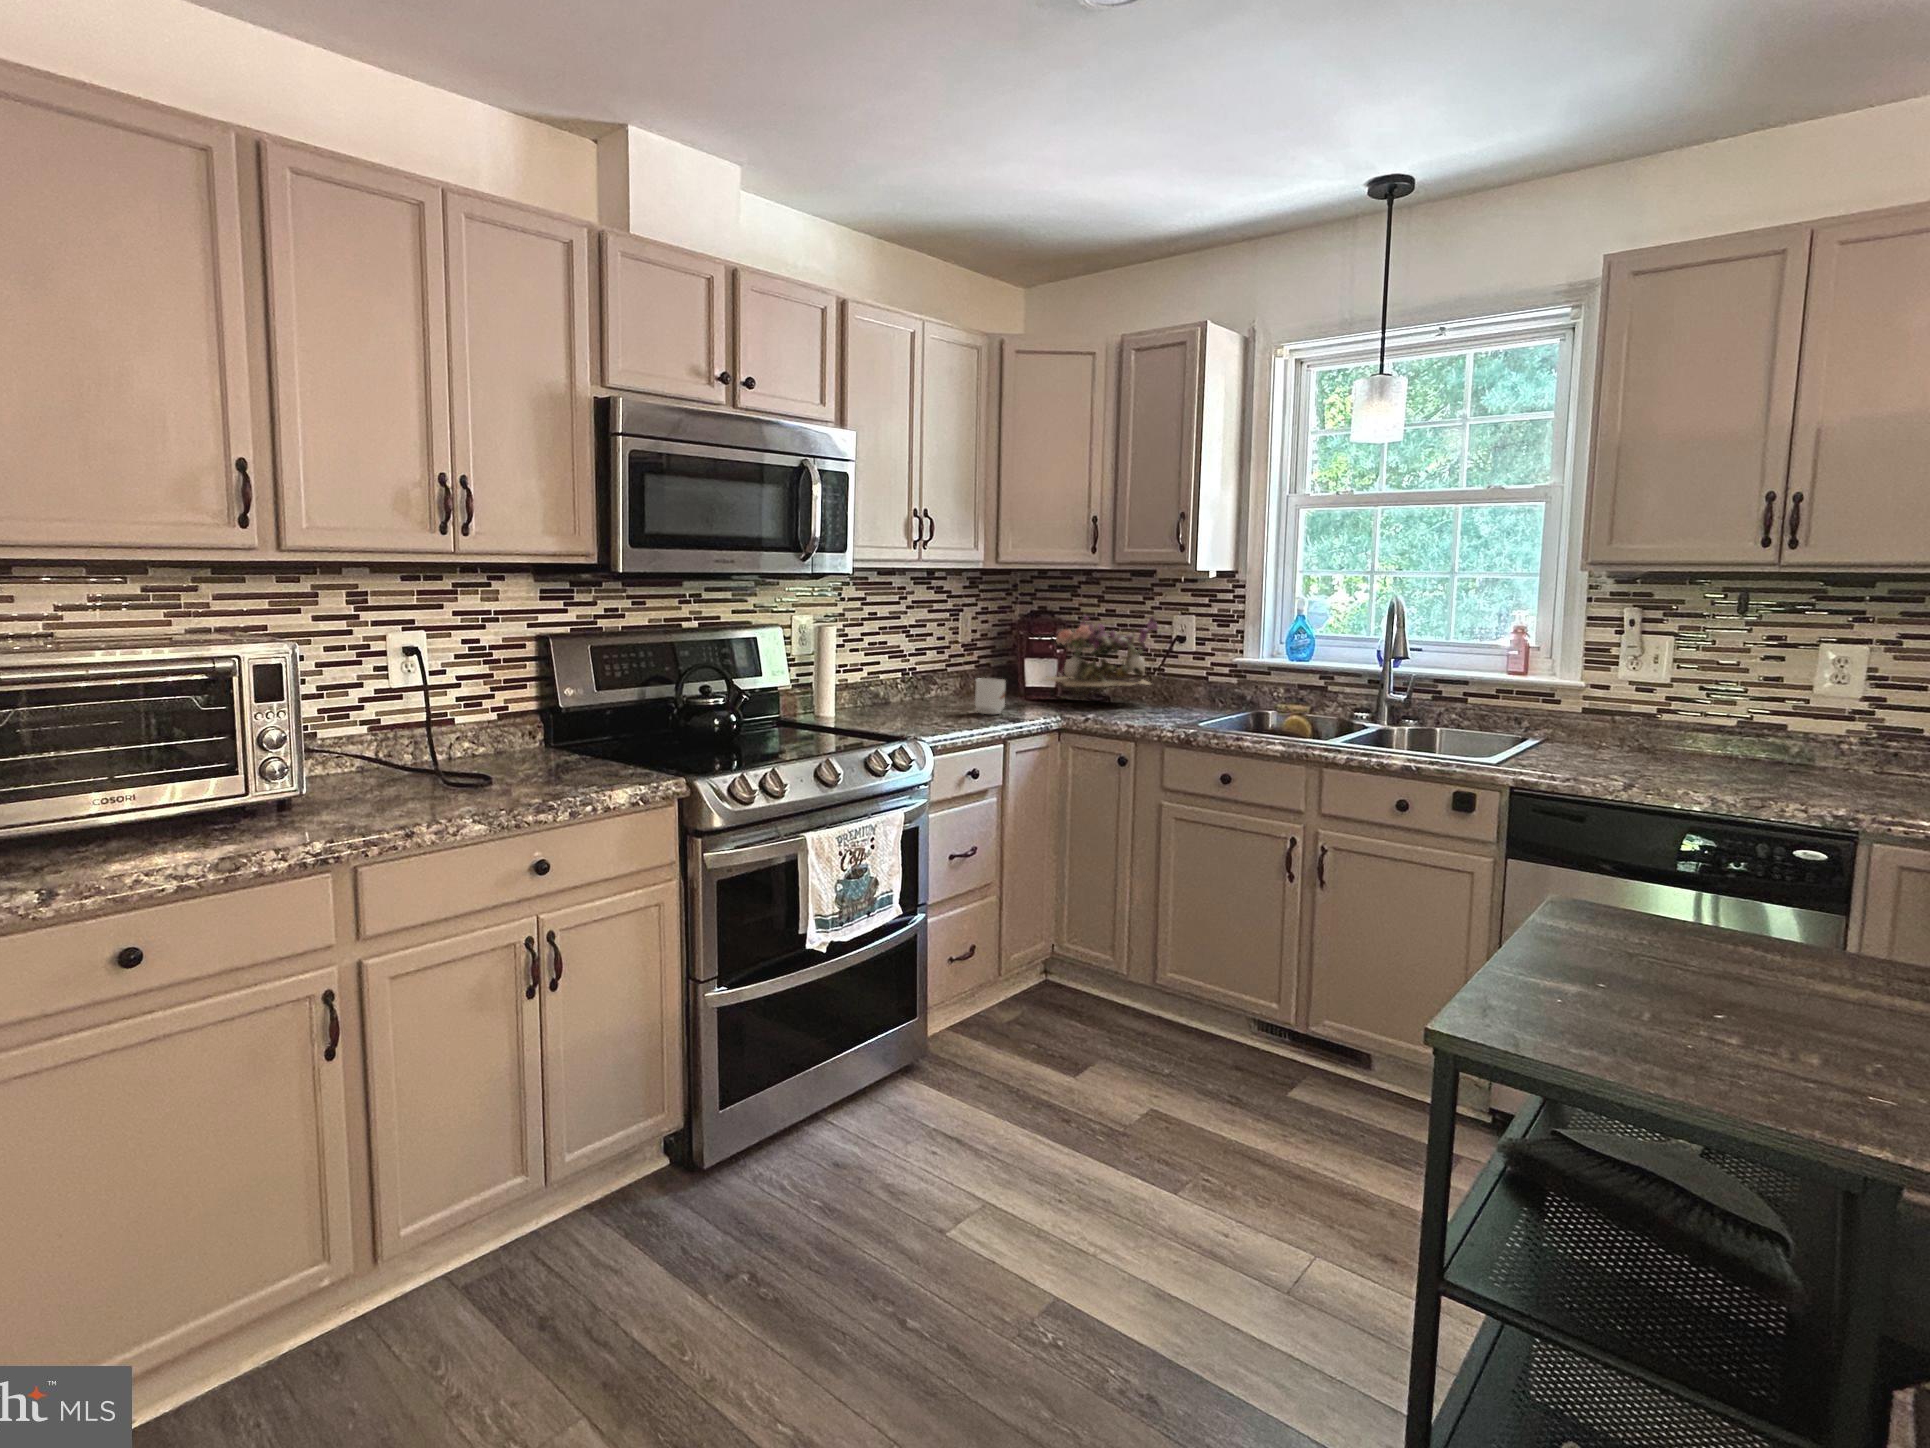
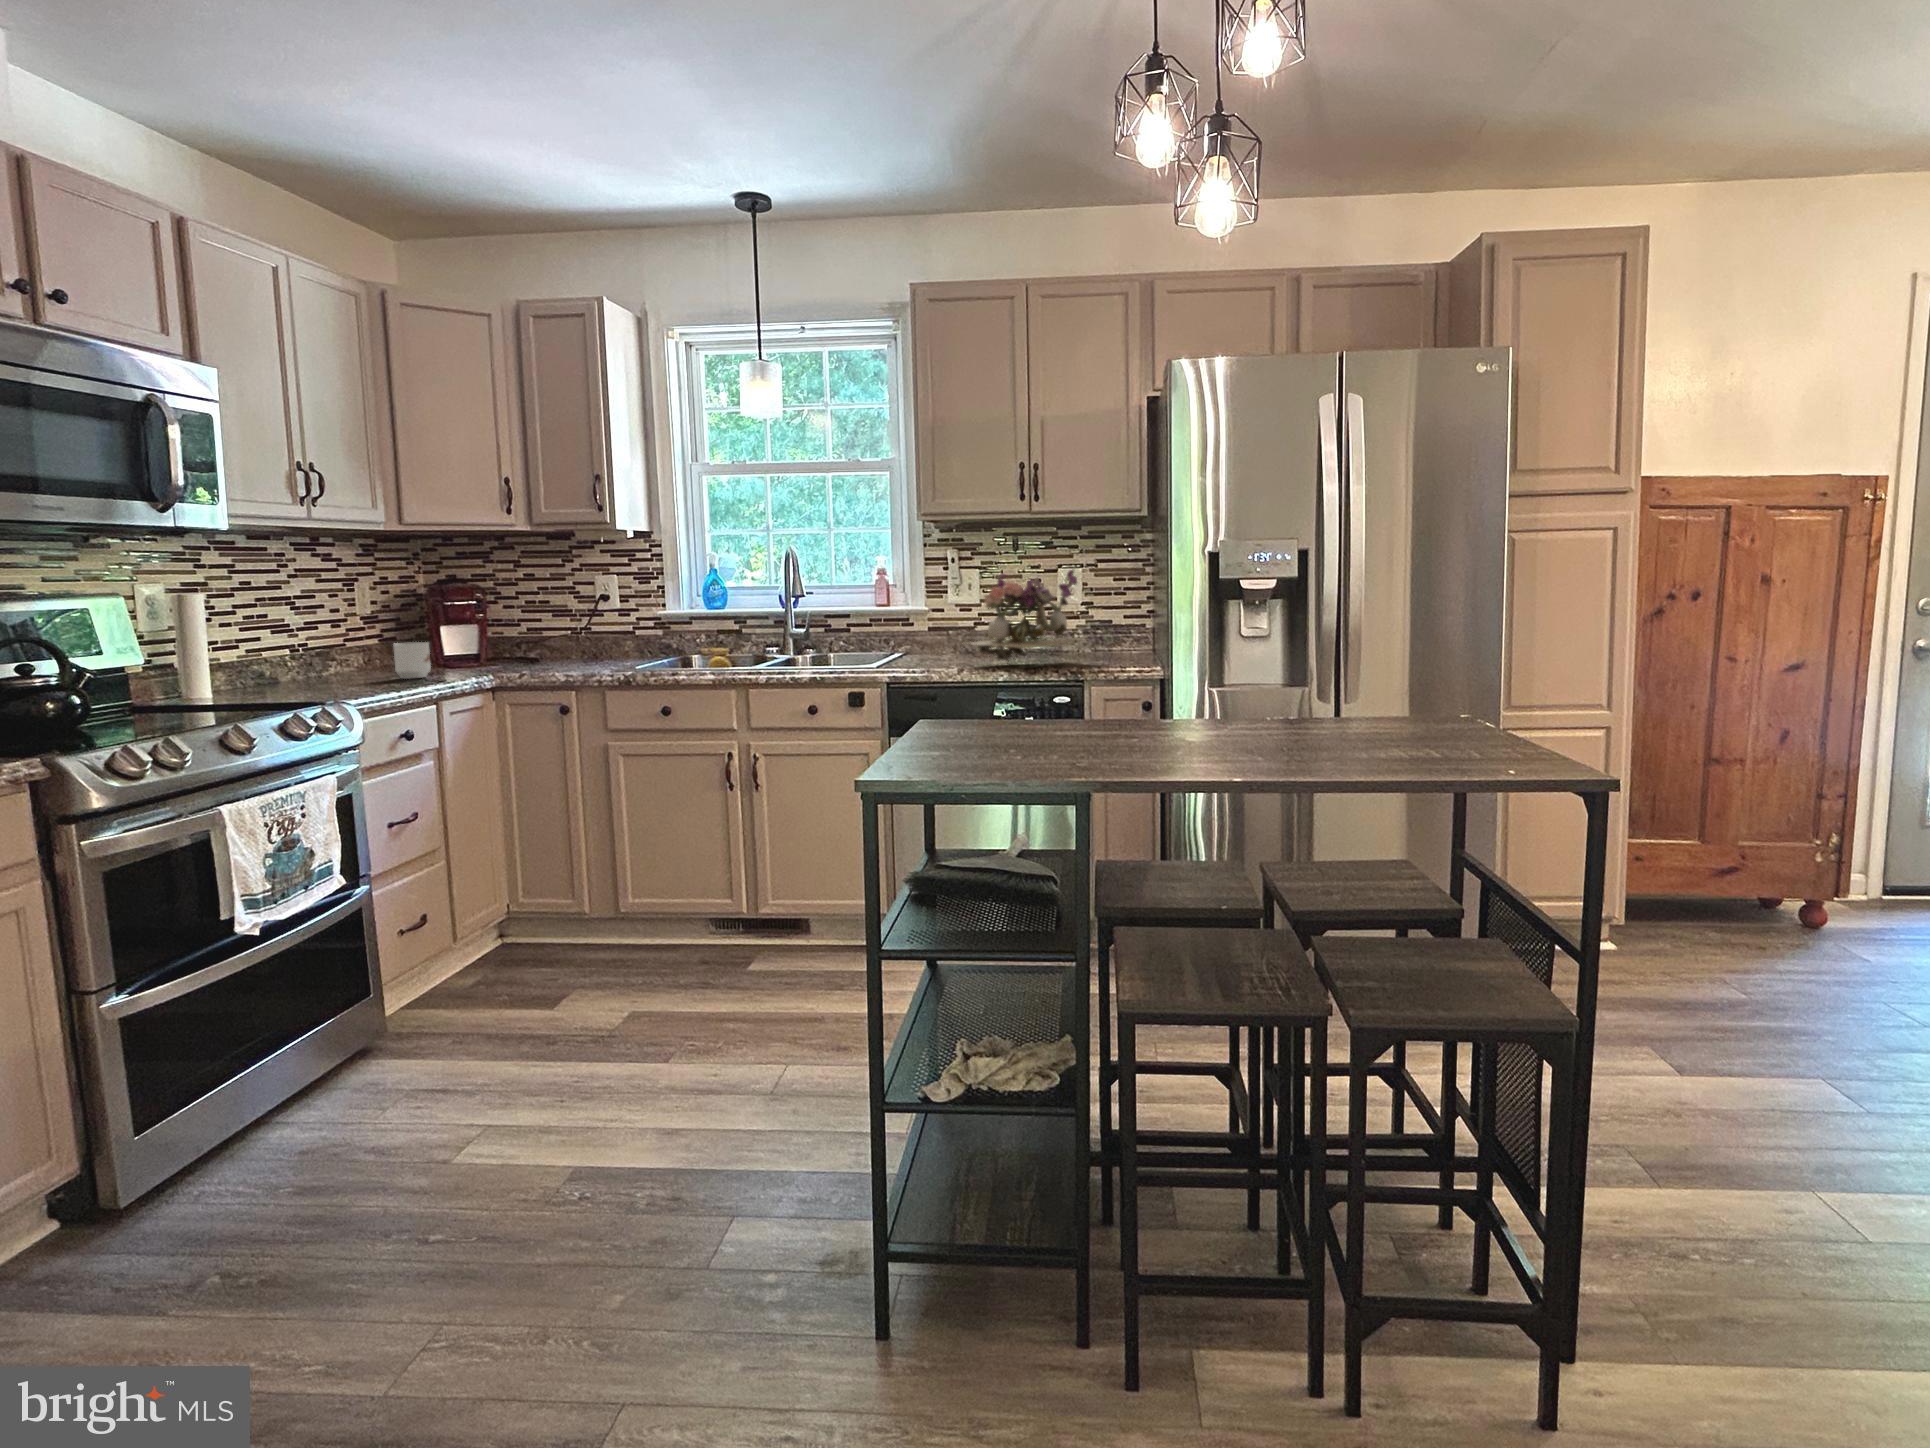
flower arrangement: present [1046,615,1158,700] -> present [969,570,1079,664]

